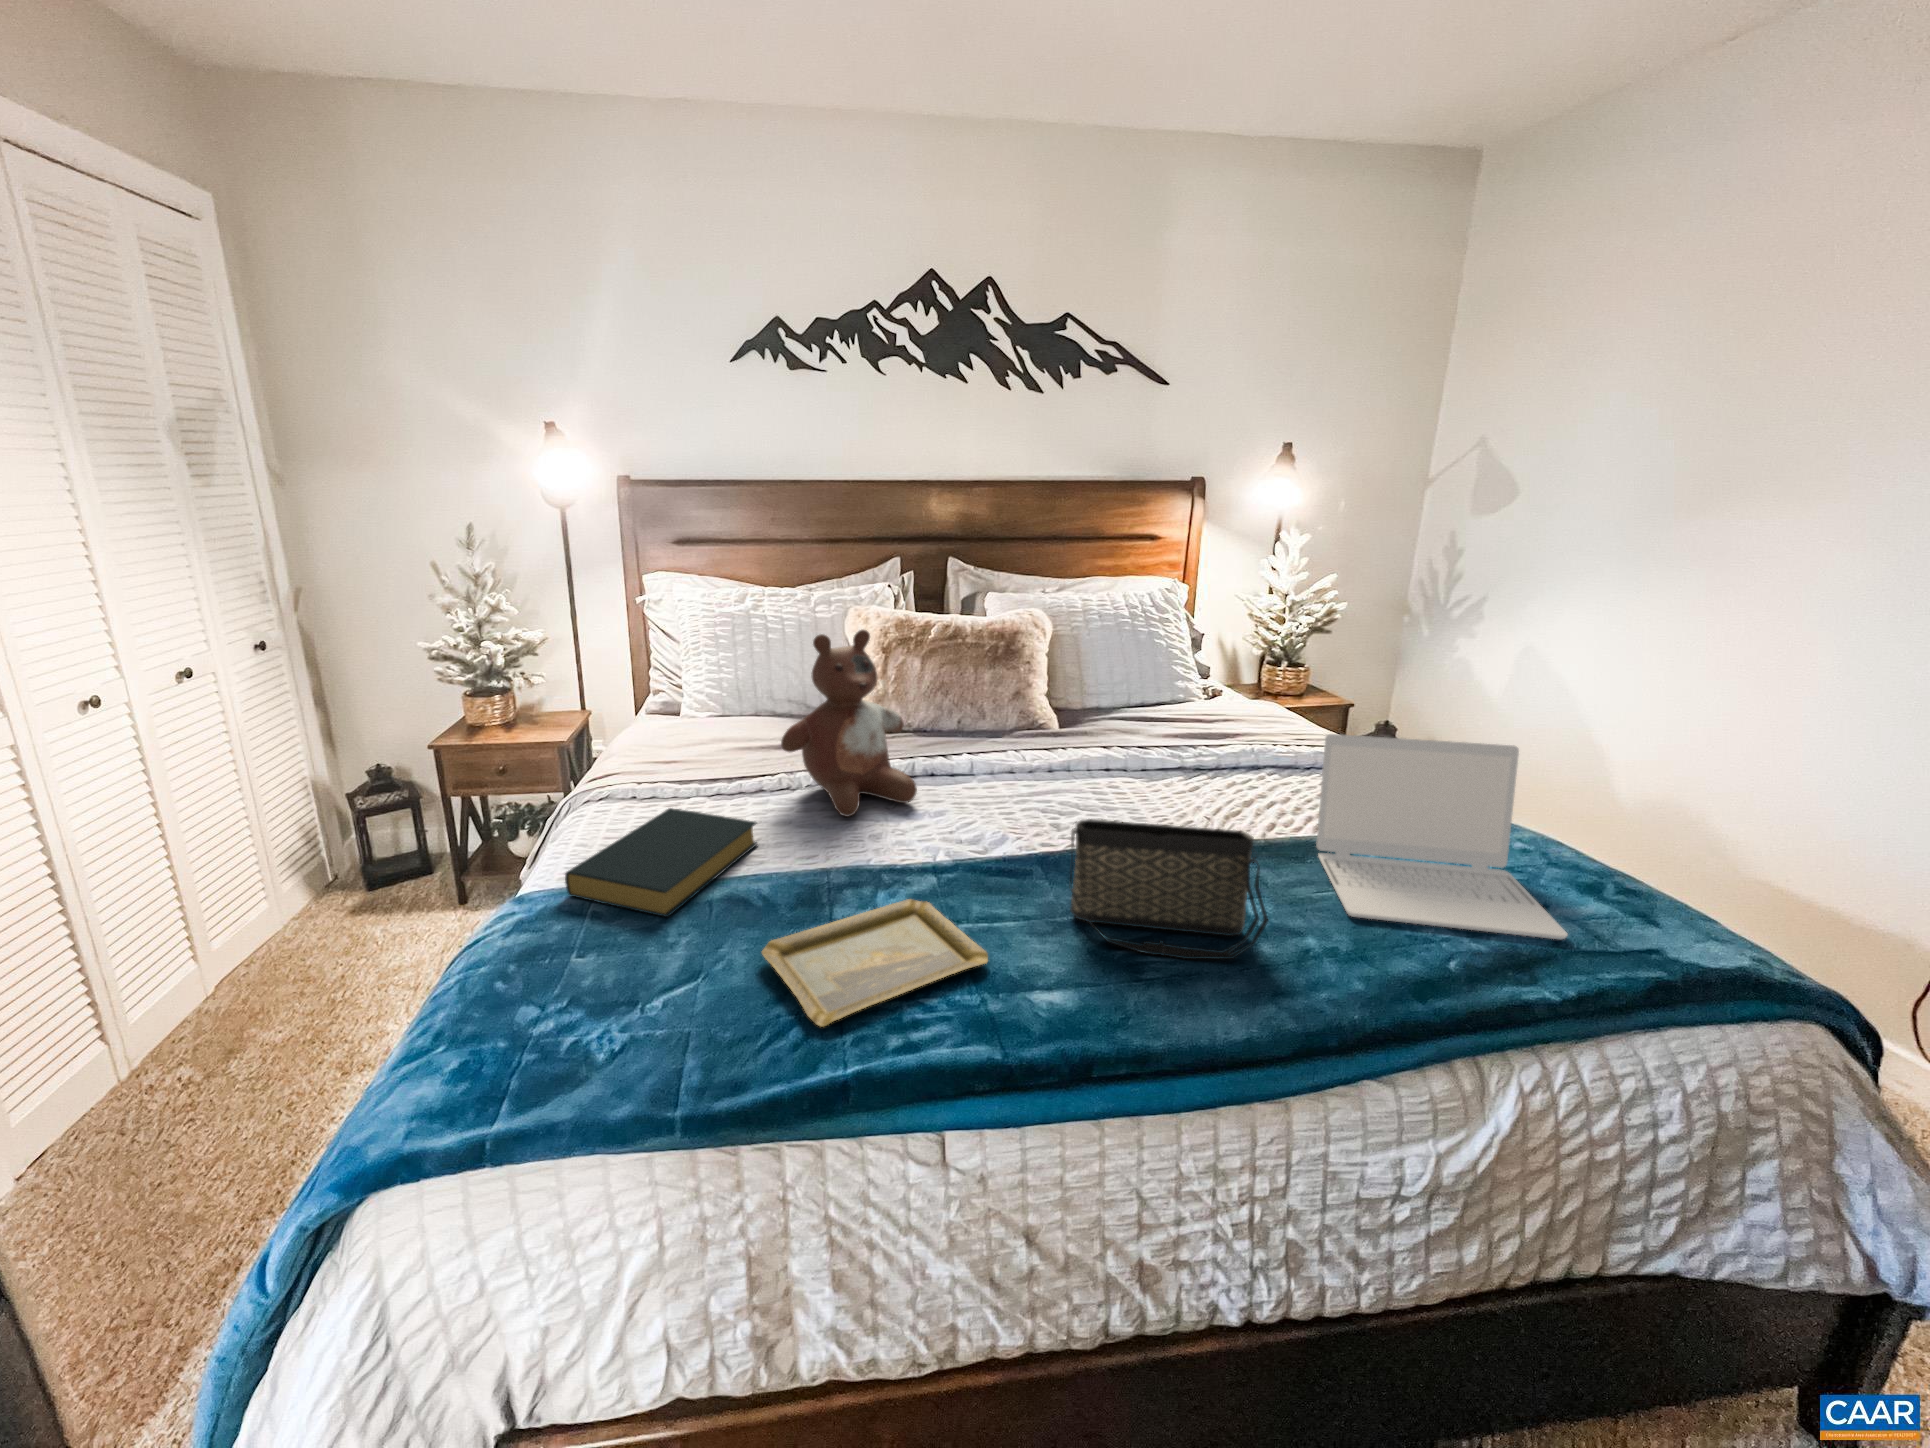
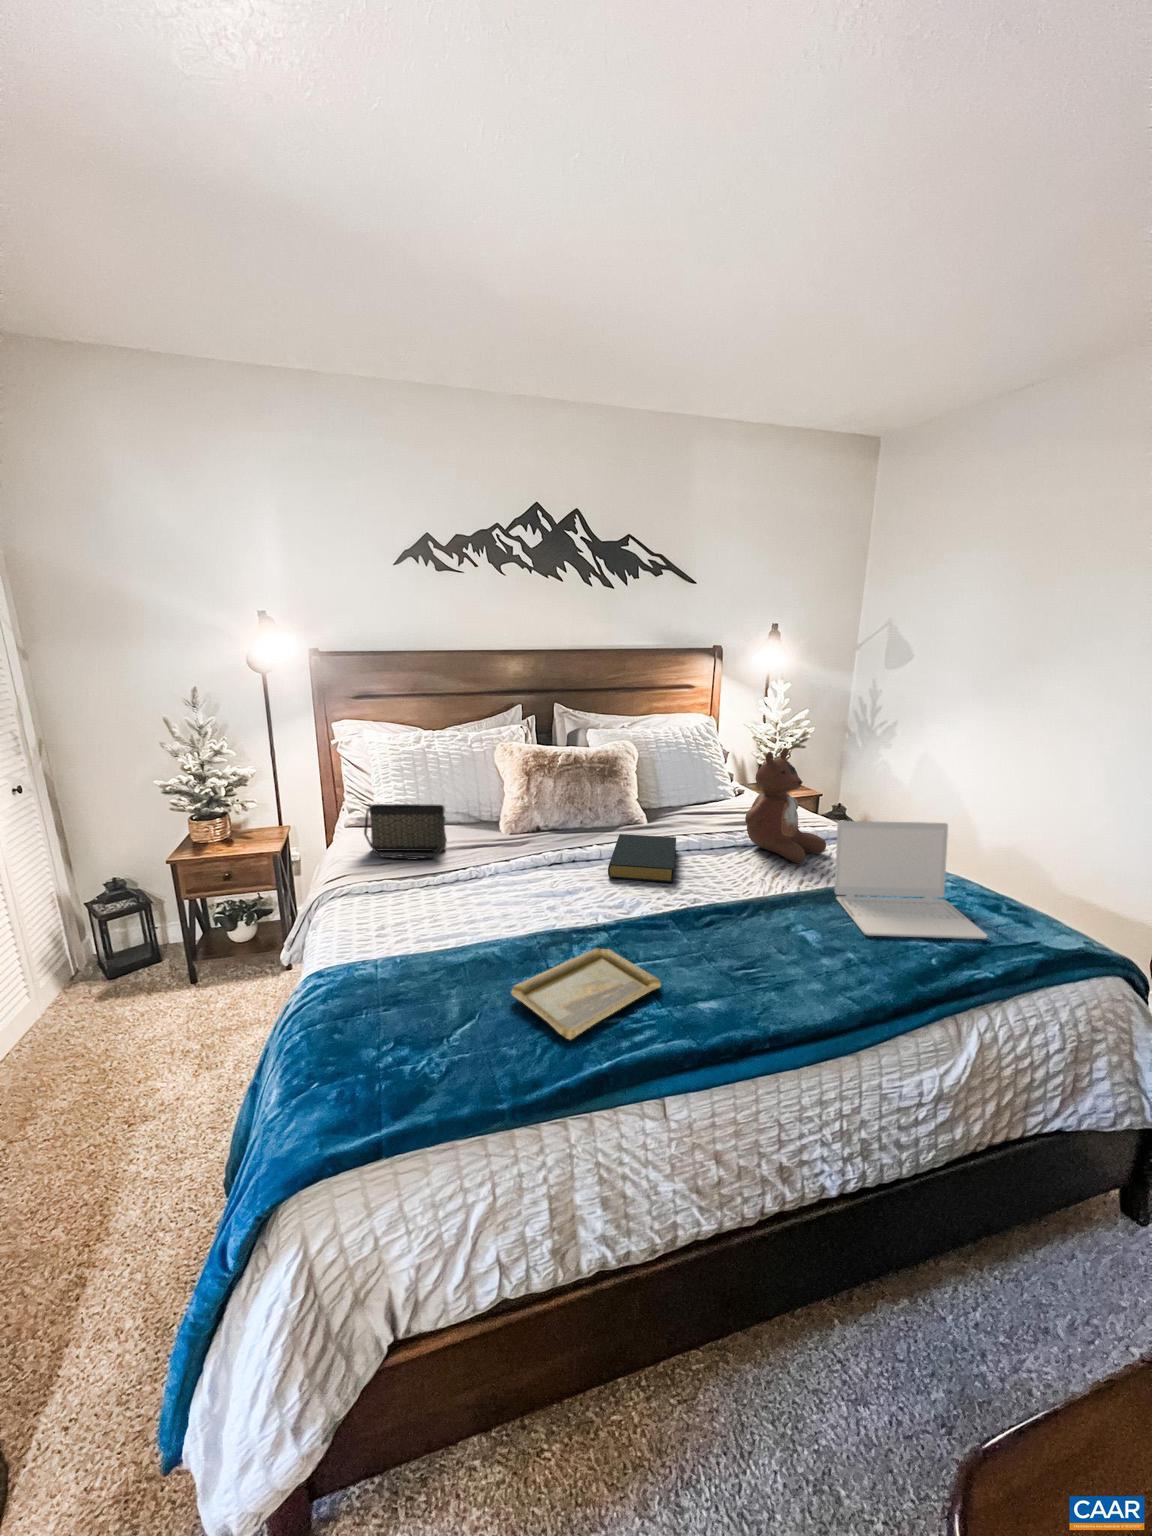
stuffed bear: present [781,630,917,817] -> present [745,748,826,863]
hardback book: present [565,808,758,917] -> present [608,834,676,882]
handbag: present [1069,819,1268,959] -> present [364,804,447,860]

